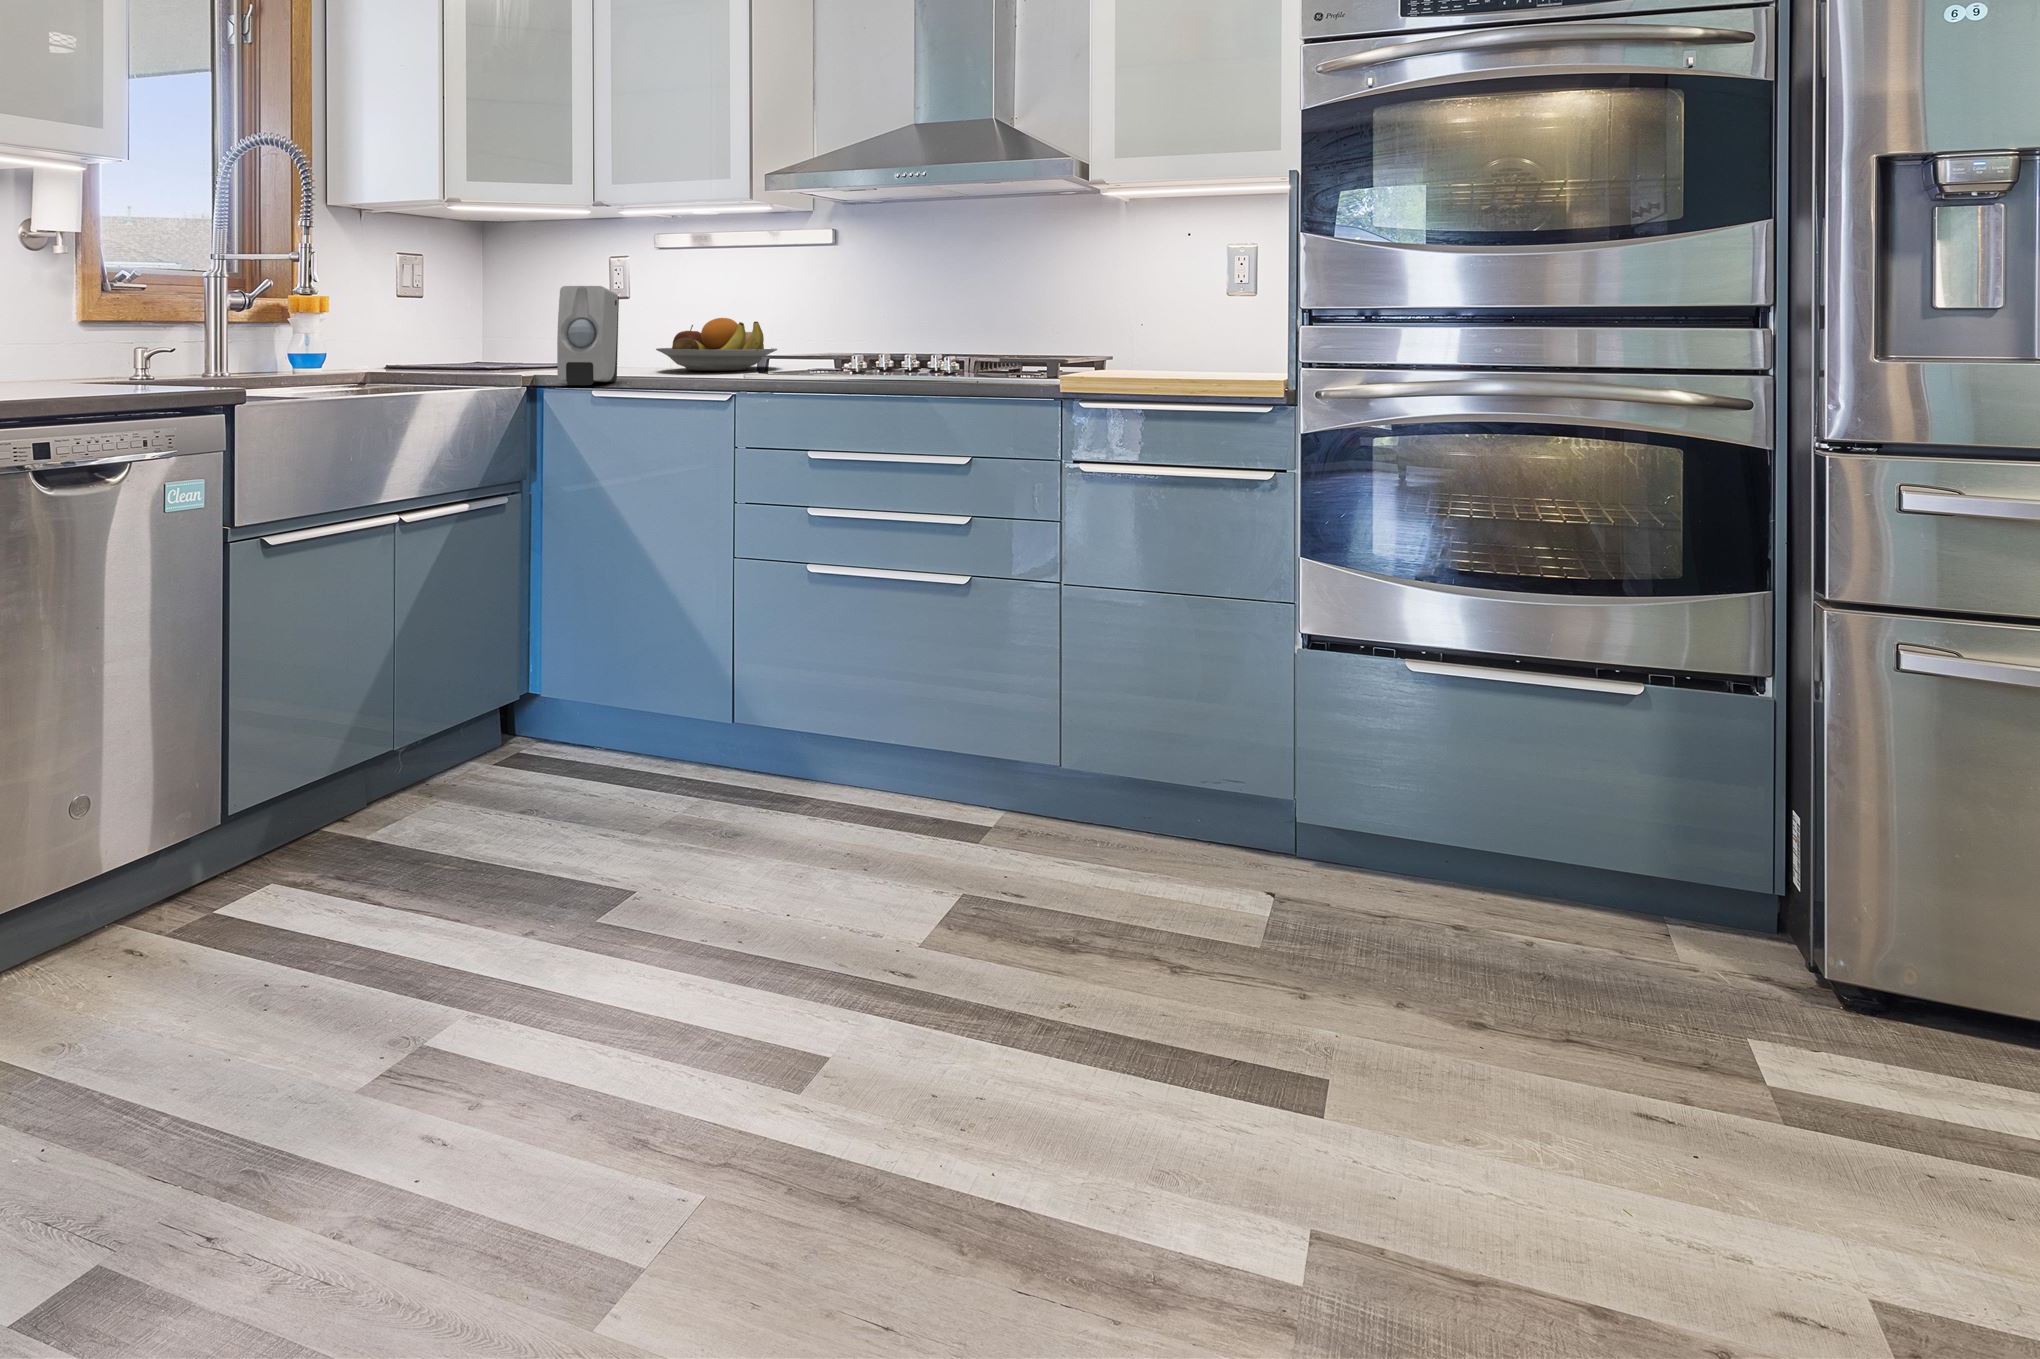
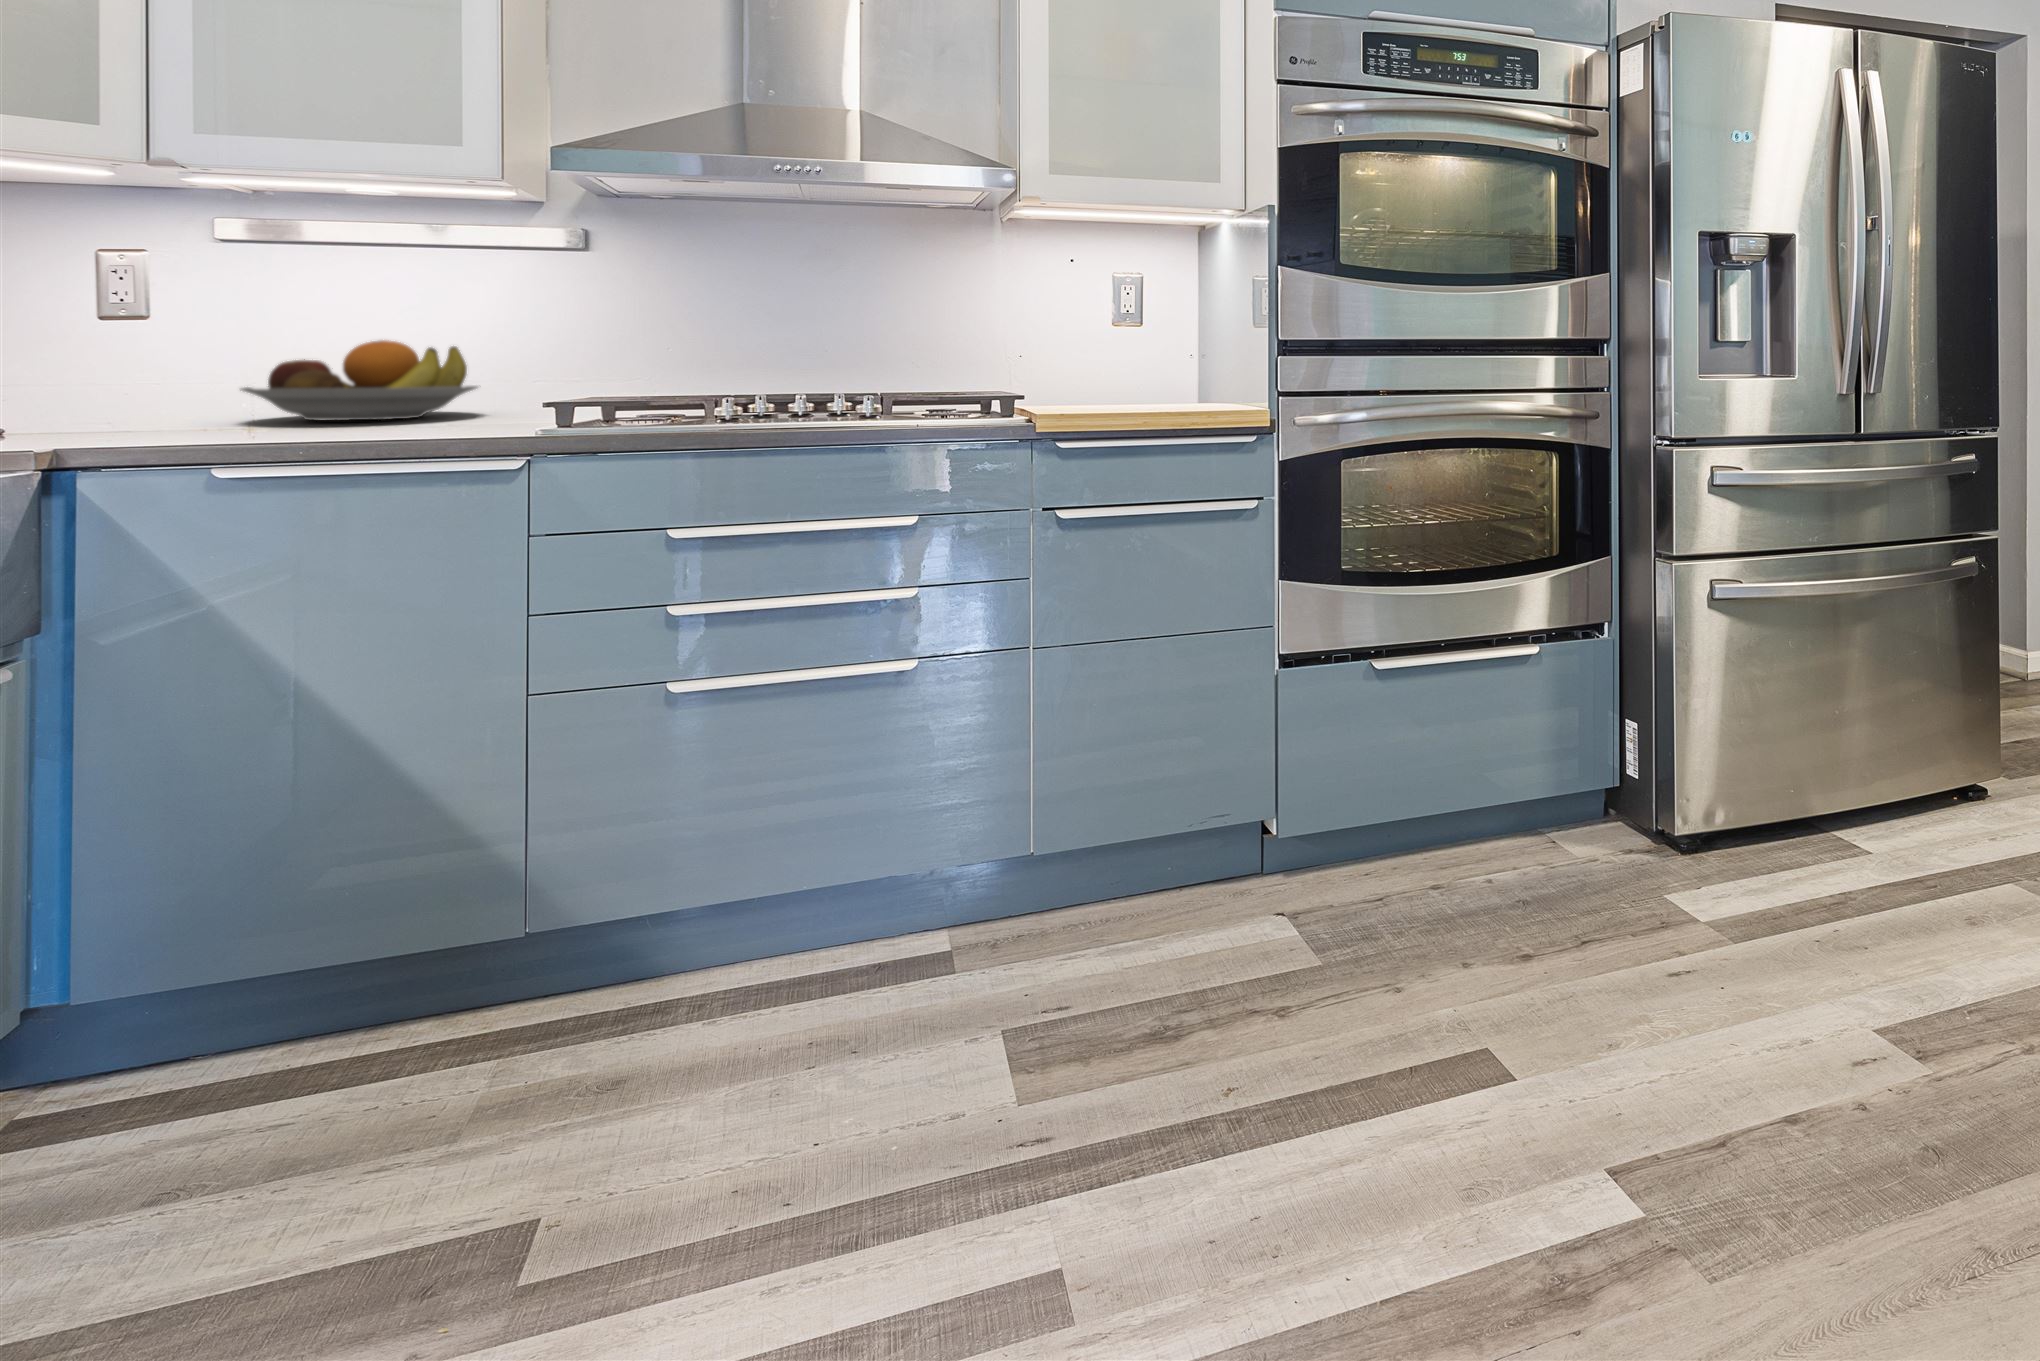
soap dispenser: present [557,286,619,385] -> none [126,285,236,452]

